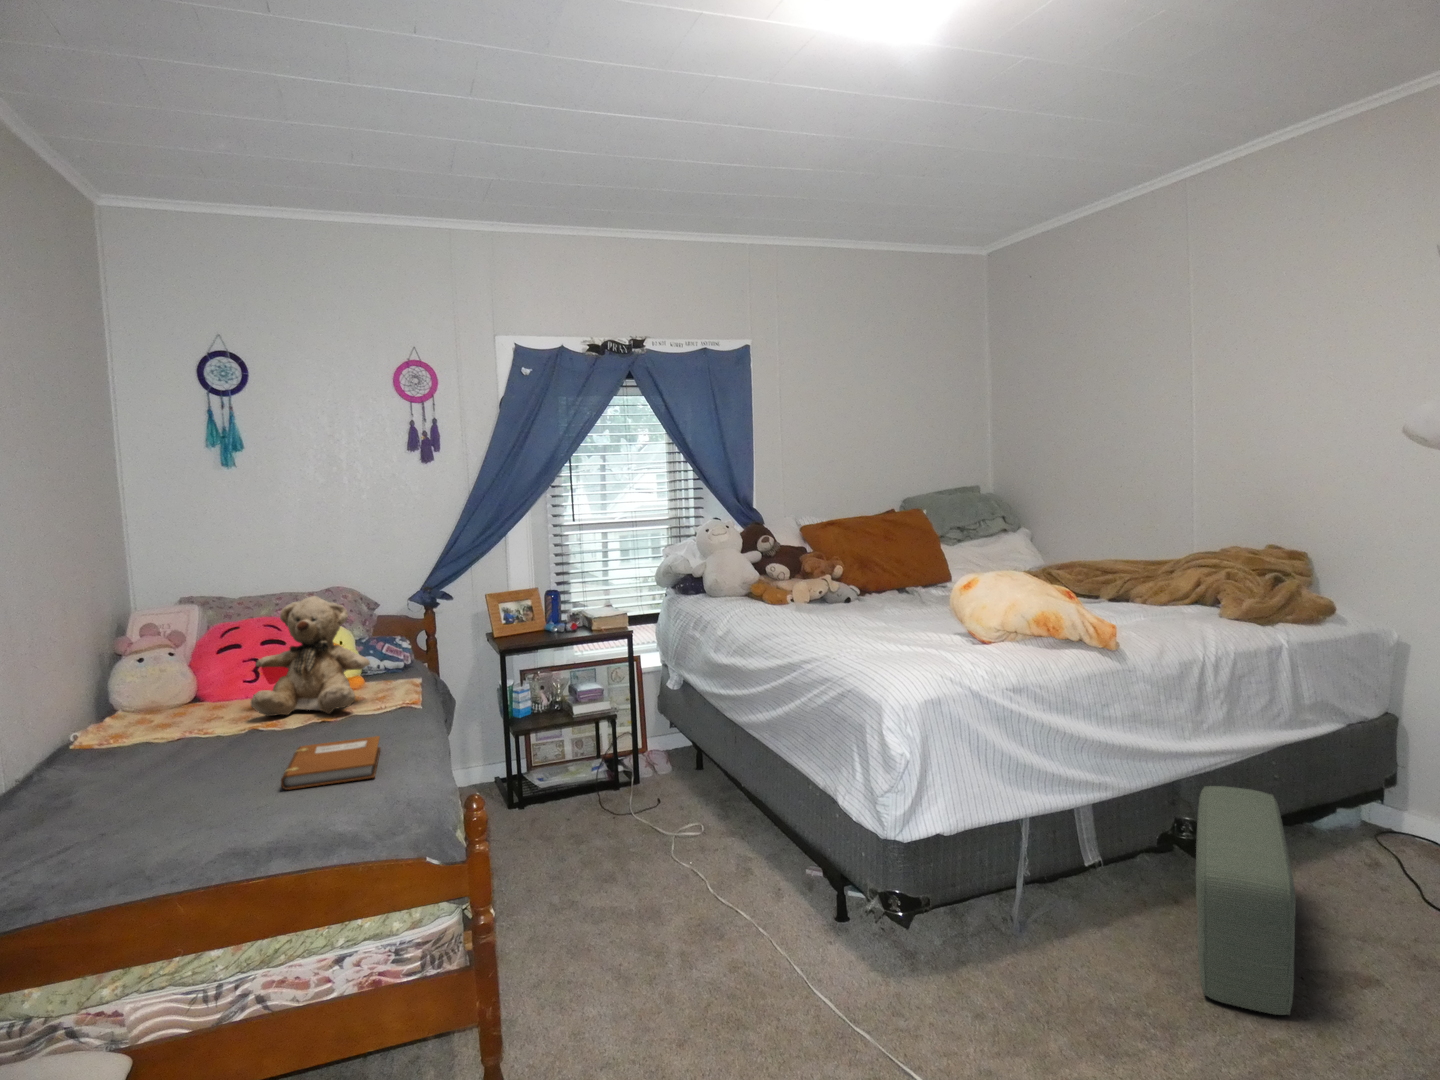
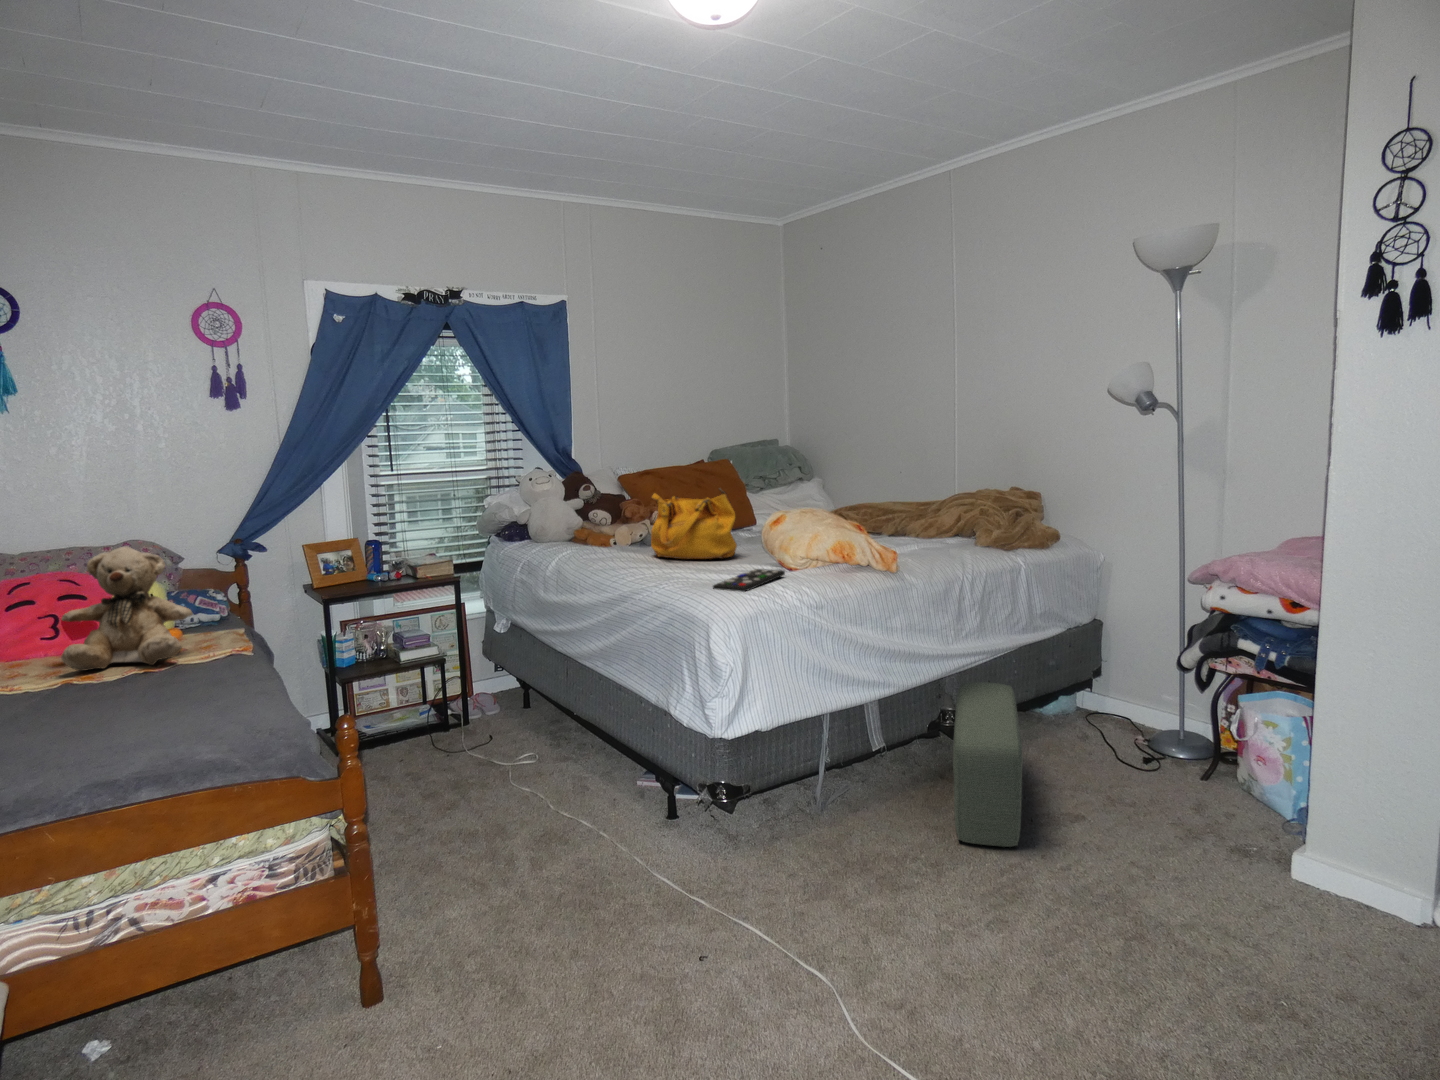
handbag: none [828,543,924,622] -> present [651,489,737,559]
remote control: none [892,638,979,667] -> present [713,569,785,592]
notebook: present [281,736,381,790] -> none [128,678,227,731]

